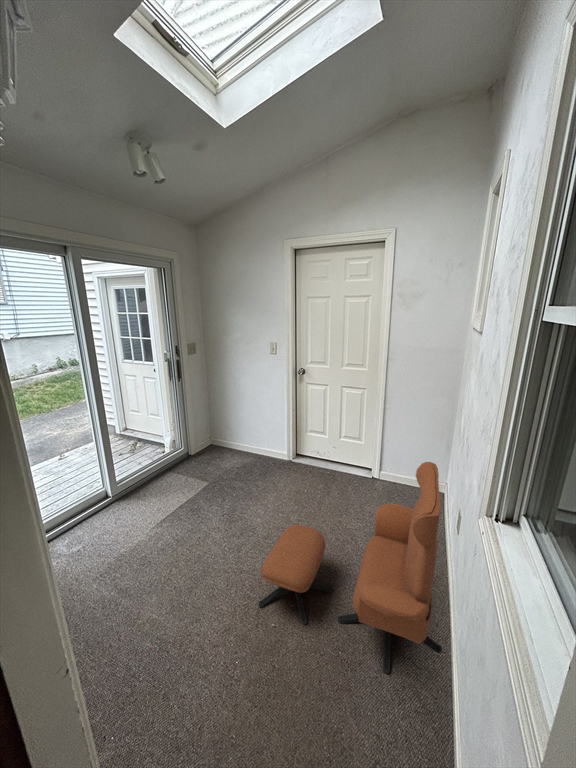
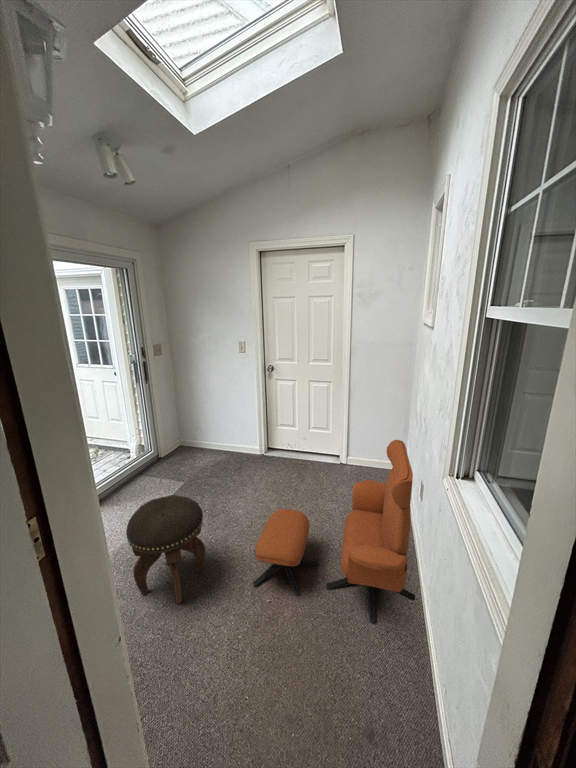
footstool: none [132,499,213,614] -> present [126,495,205,604]

